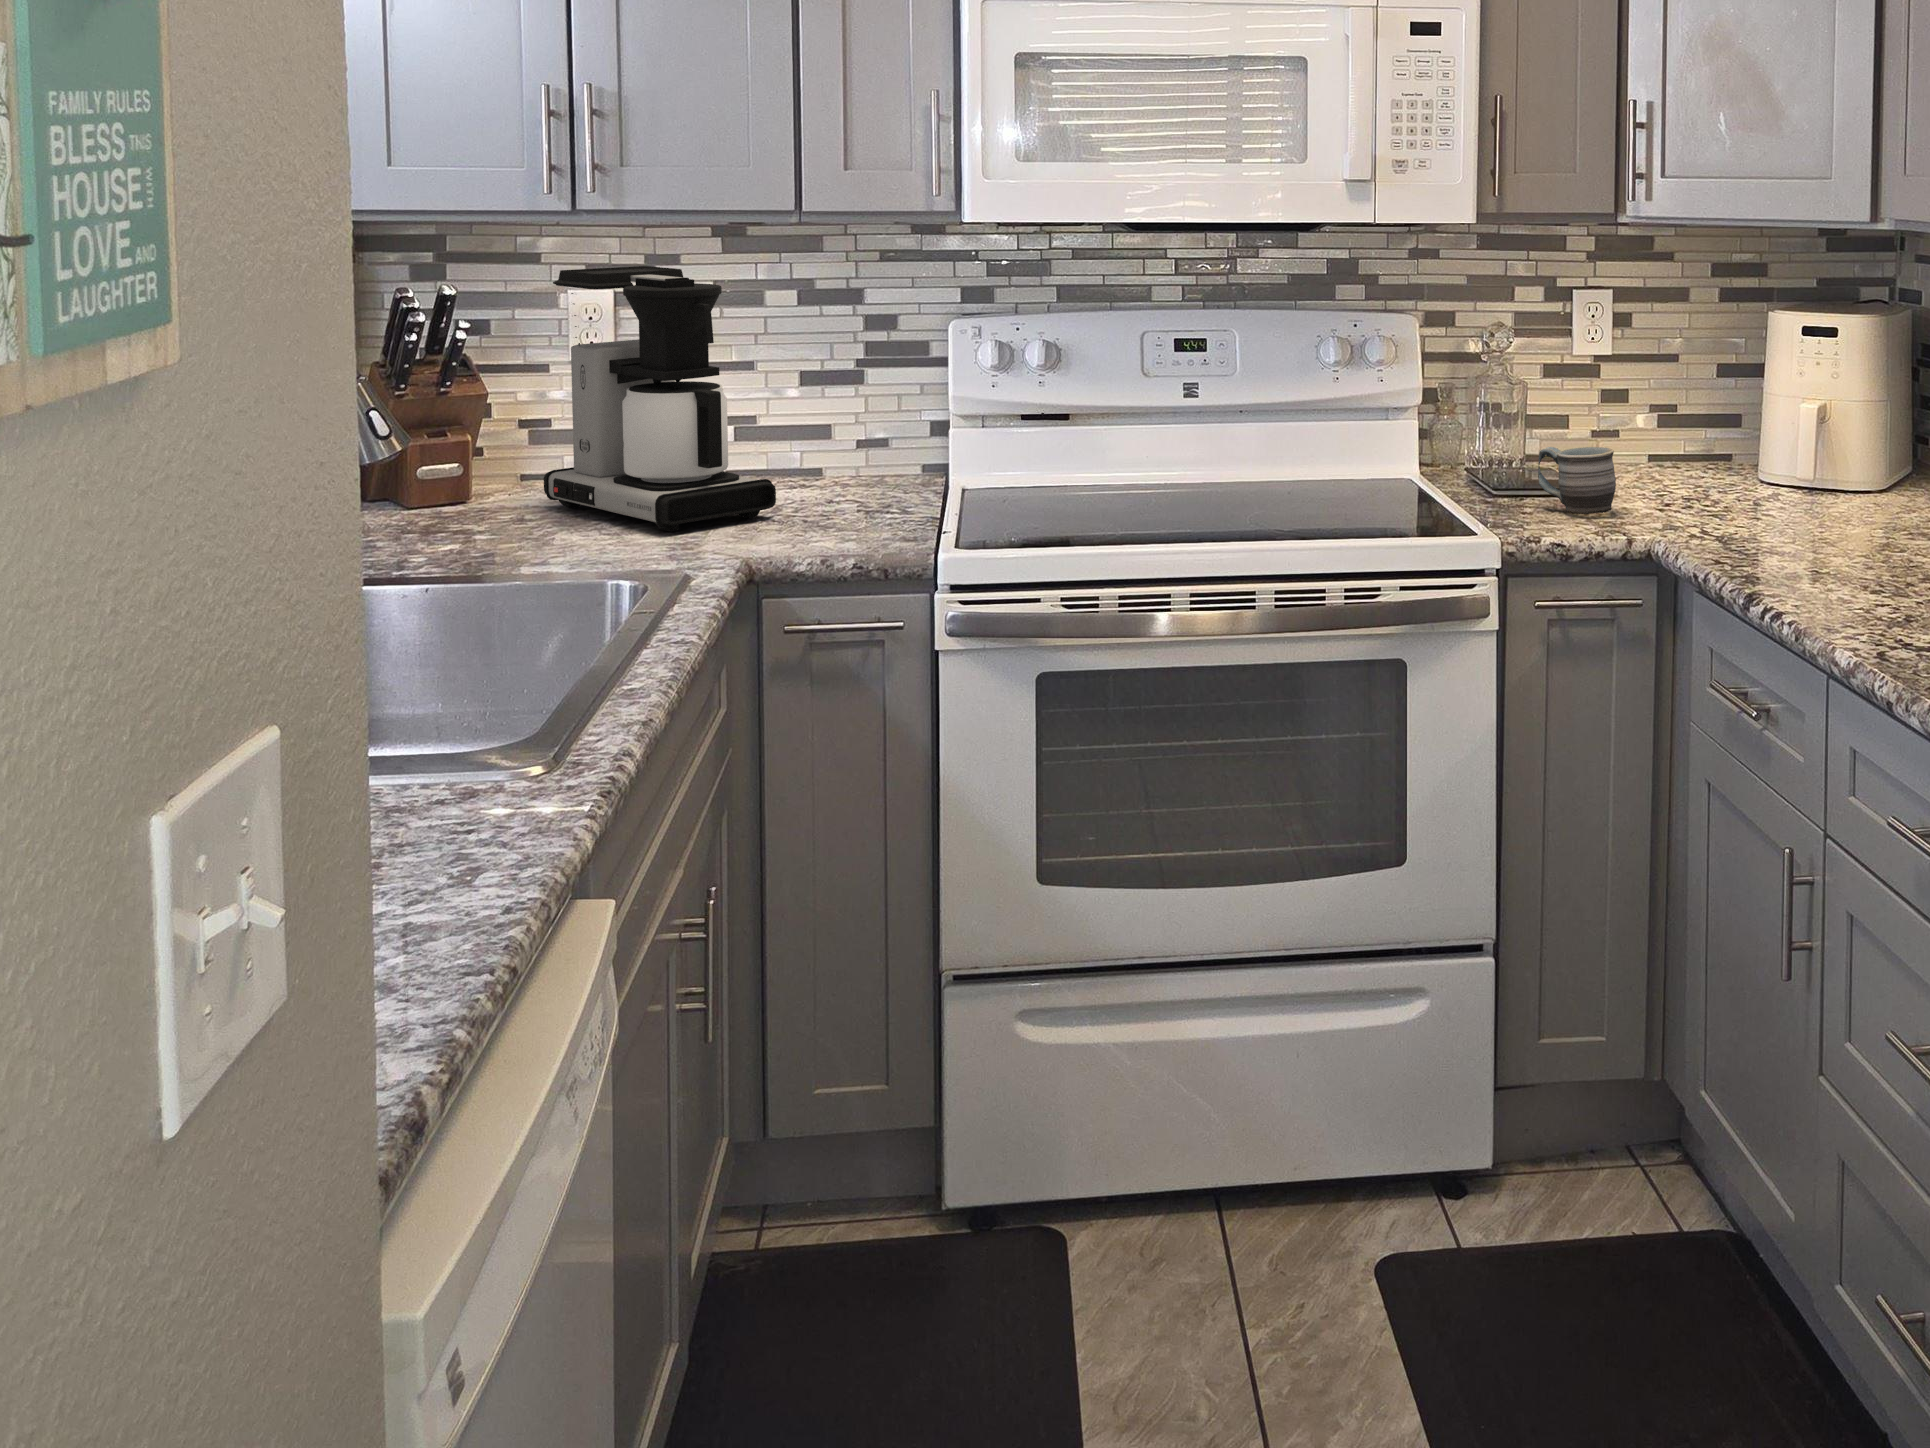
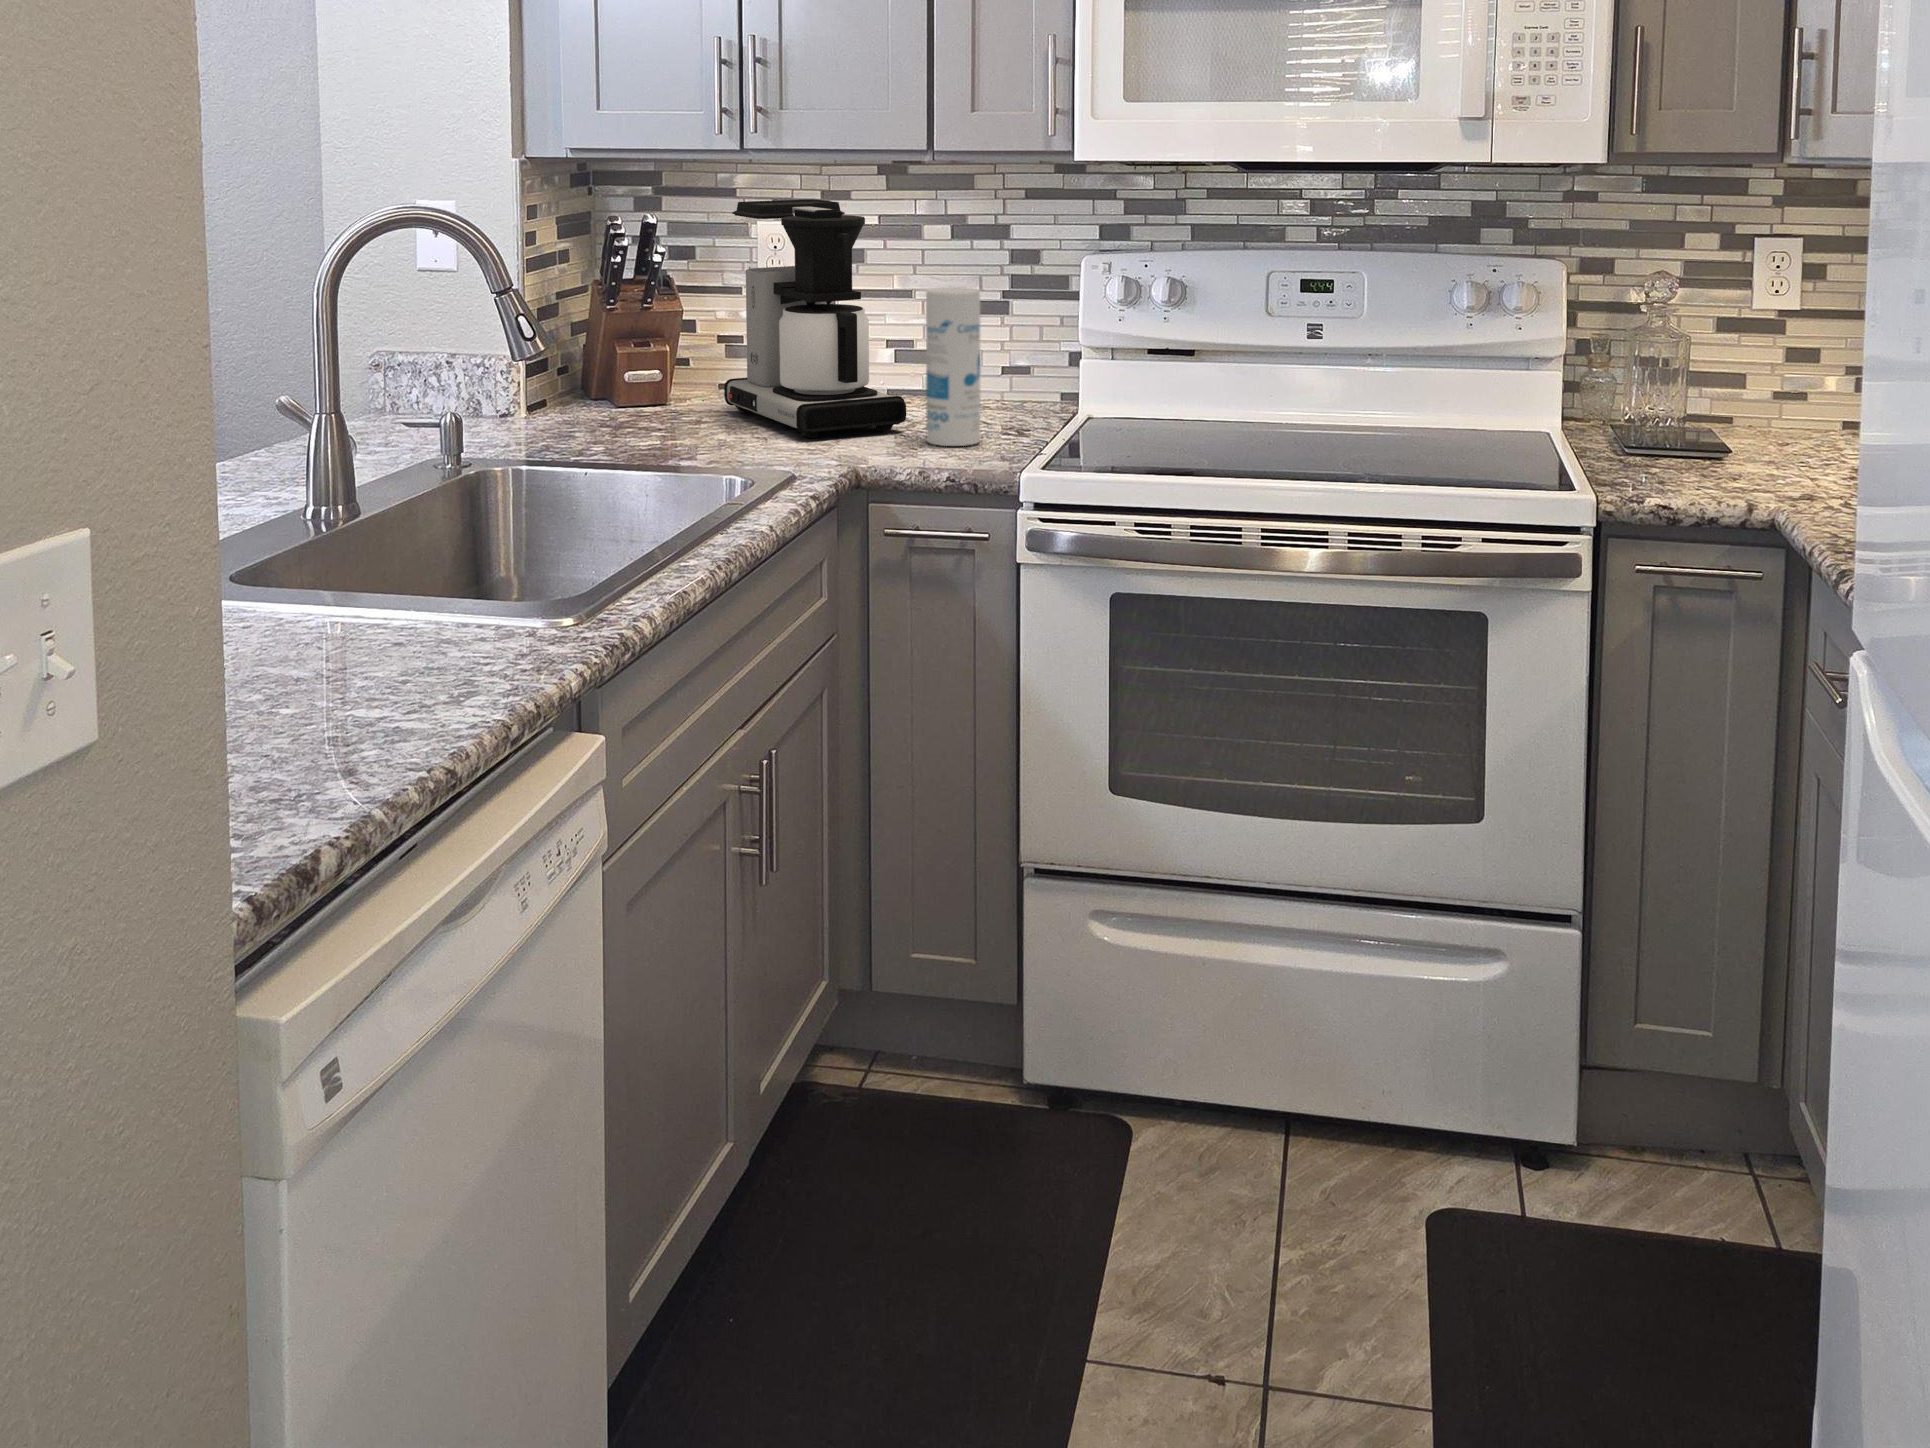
canister: none [804,359,866,530] -> present [926,287,980,446]
mug: present [1538,447,1616,514] -> none [1673,406,1761,482]

